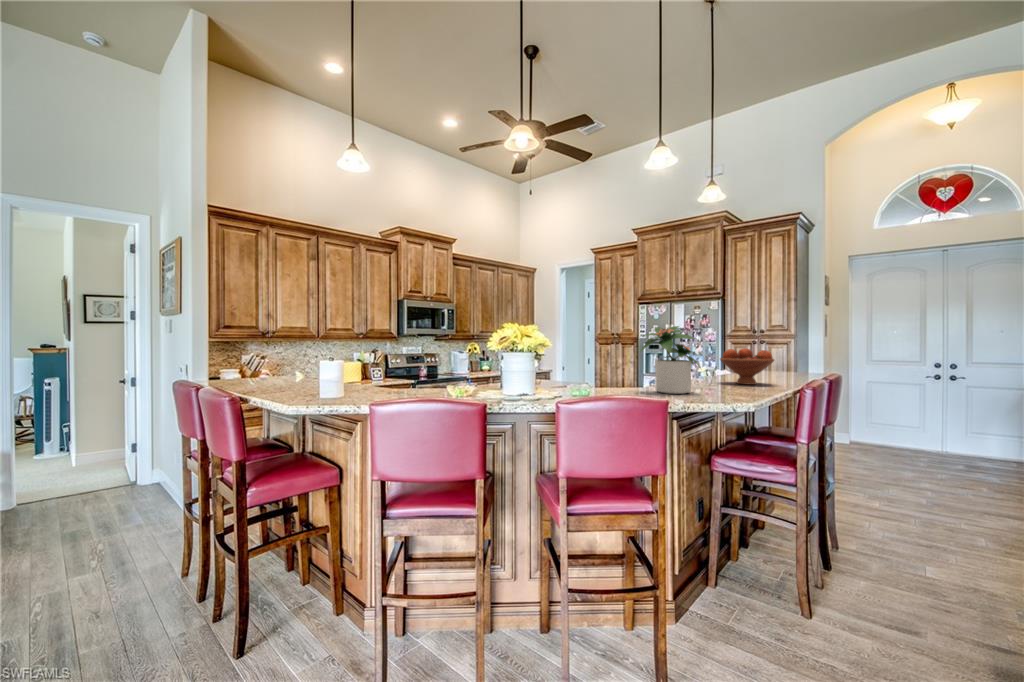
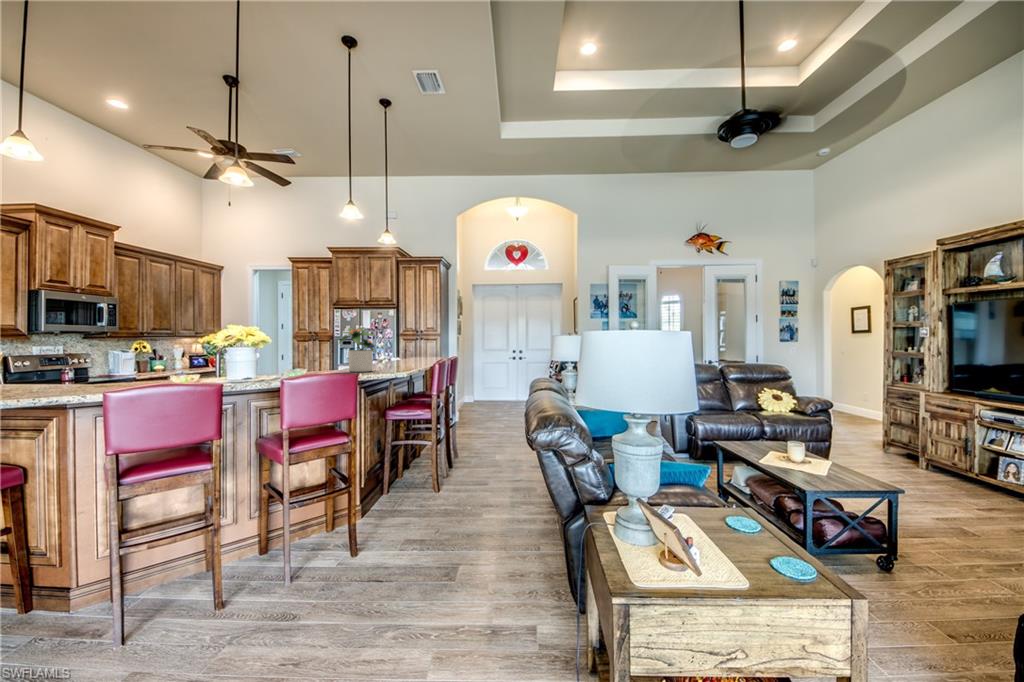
fruit bowl: present [720,348,774,385] -> none [392,342,424,365]

